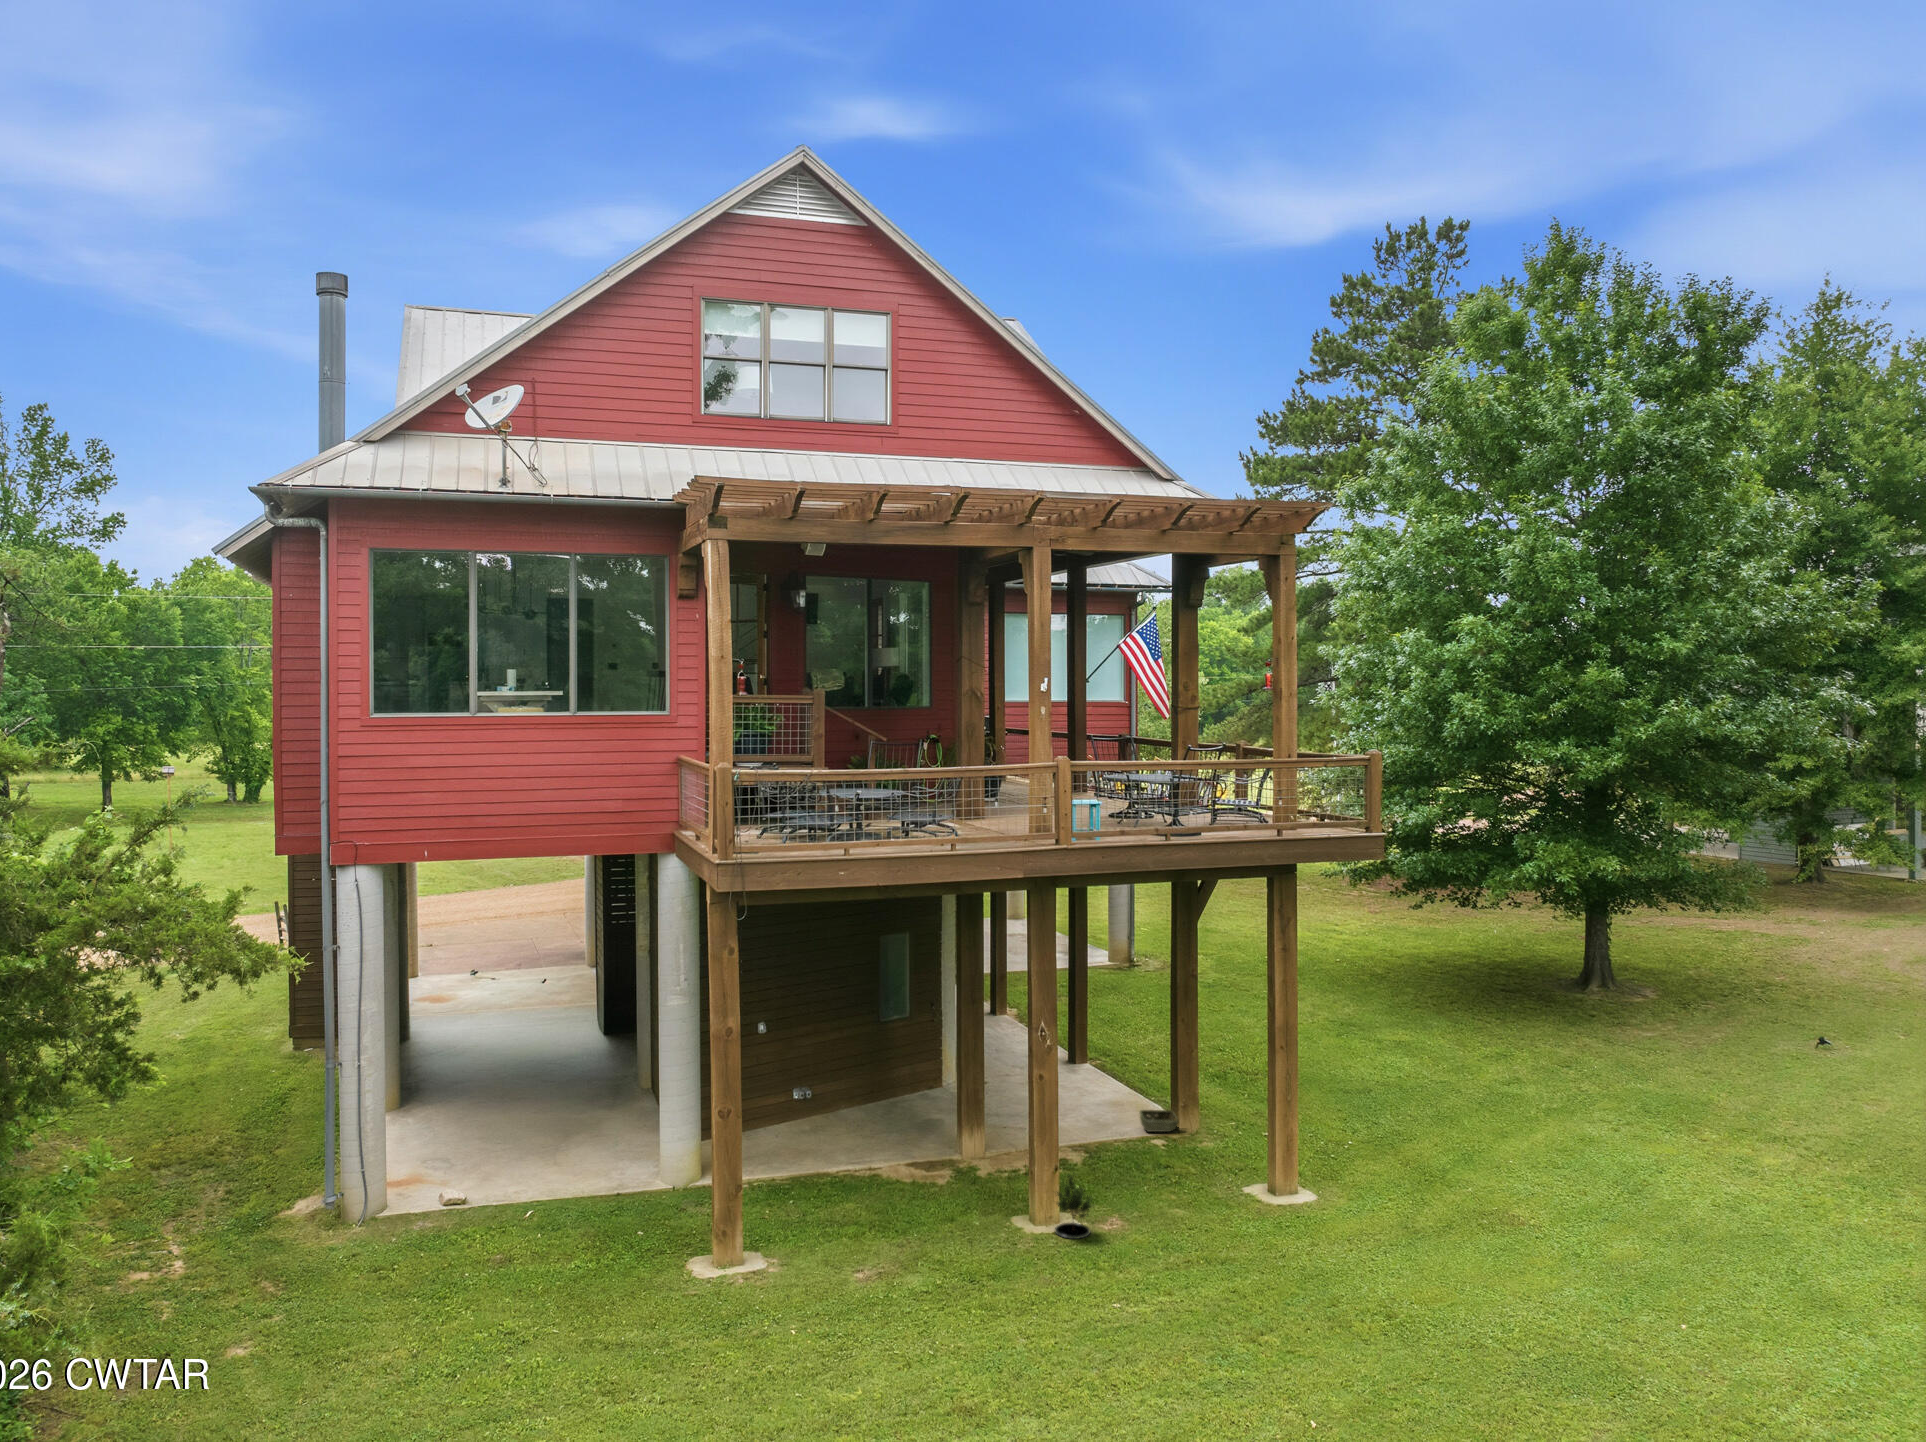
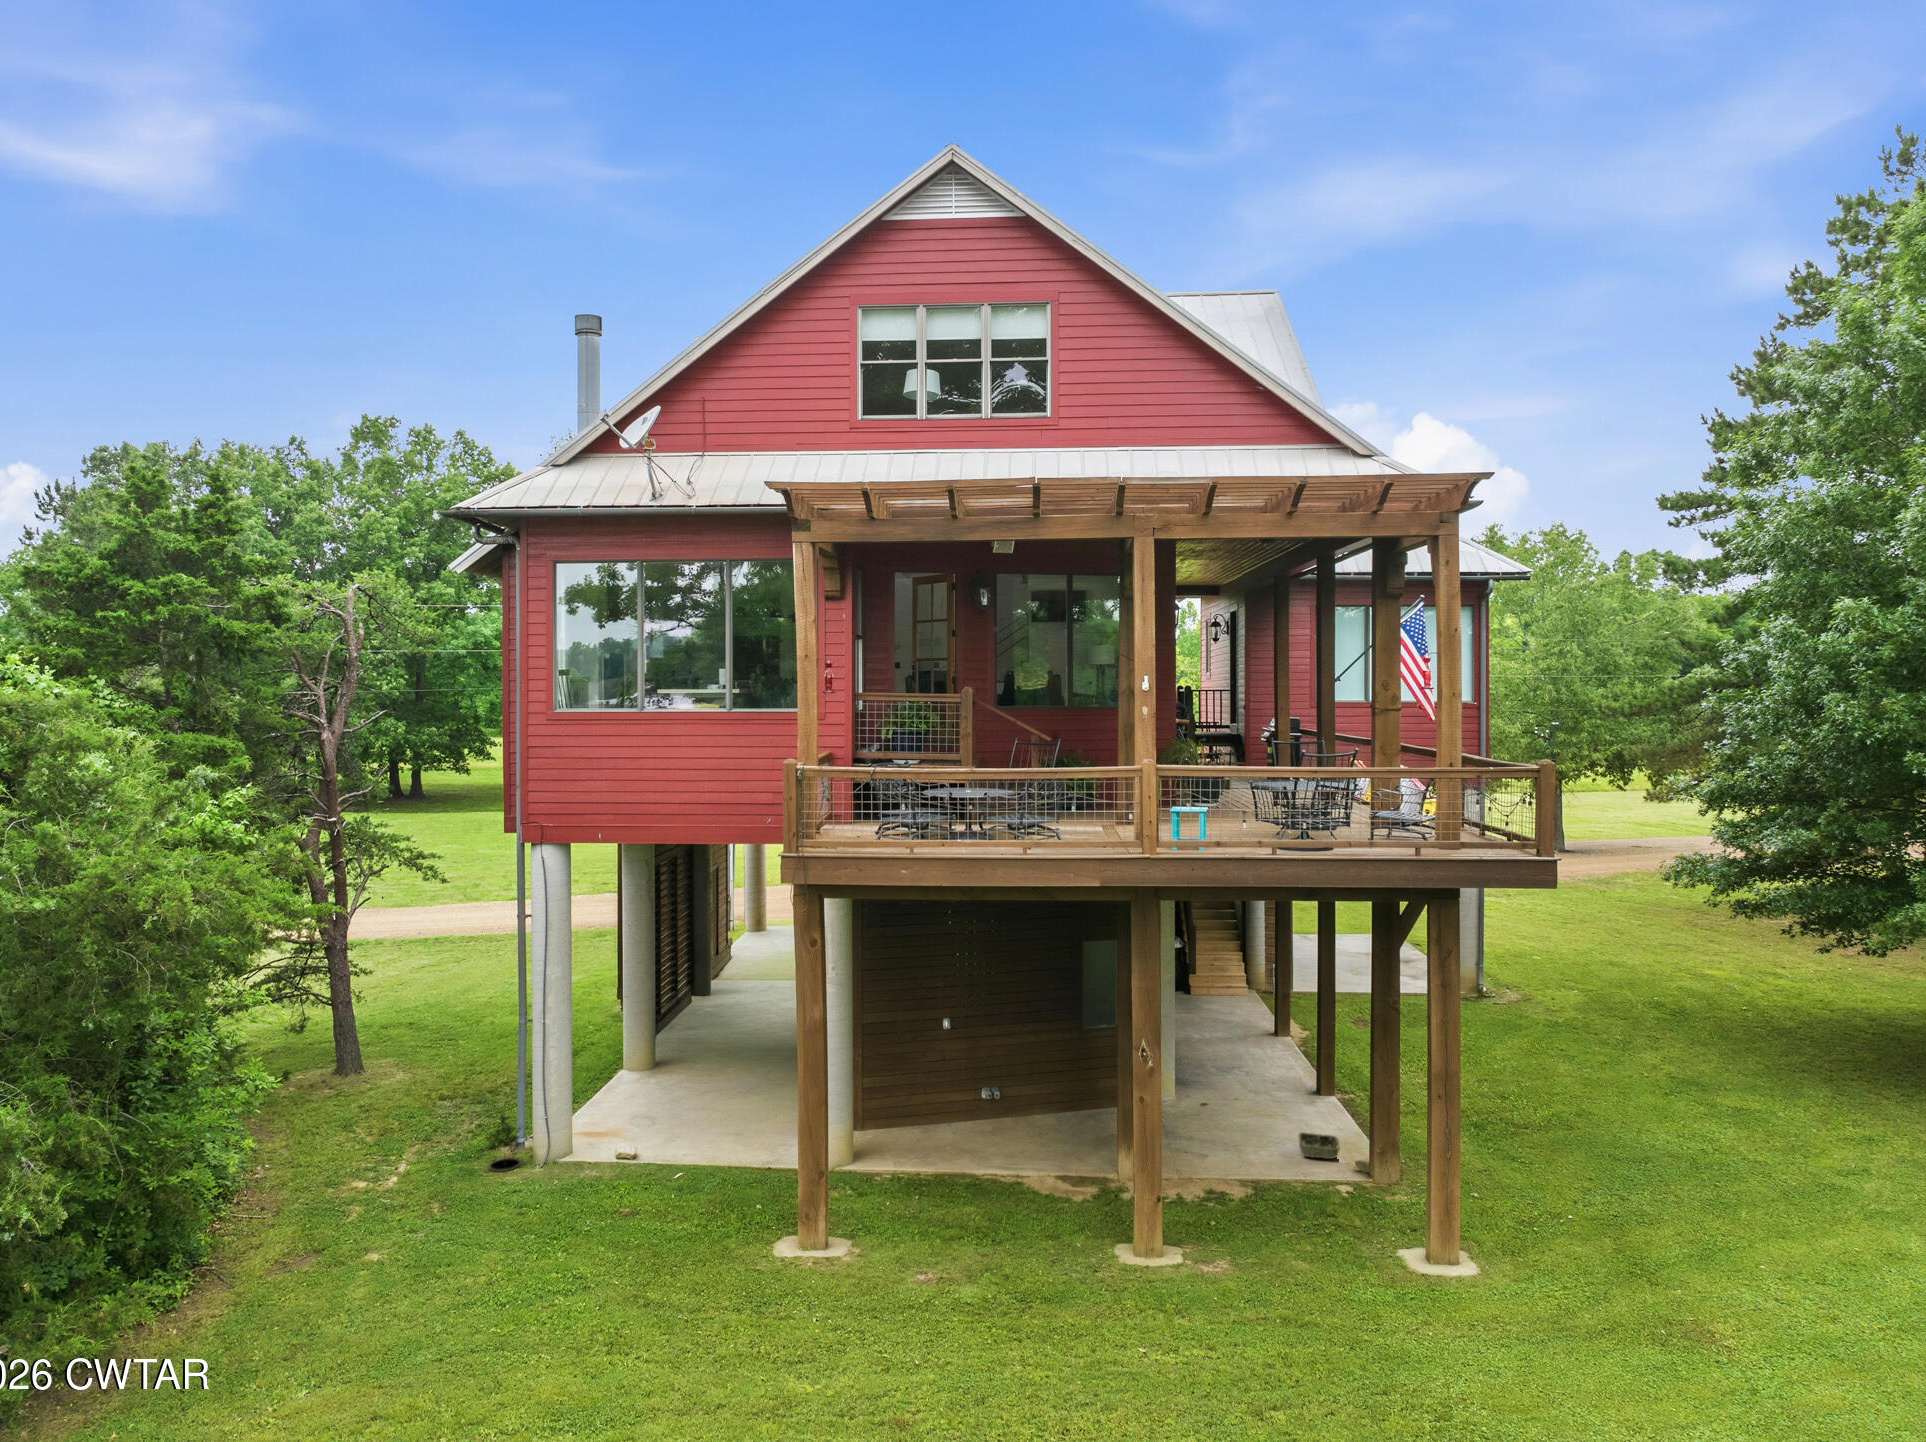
potted tree: present [1055,1173,1092,1239] -> present [484,1113,521,1172]

